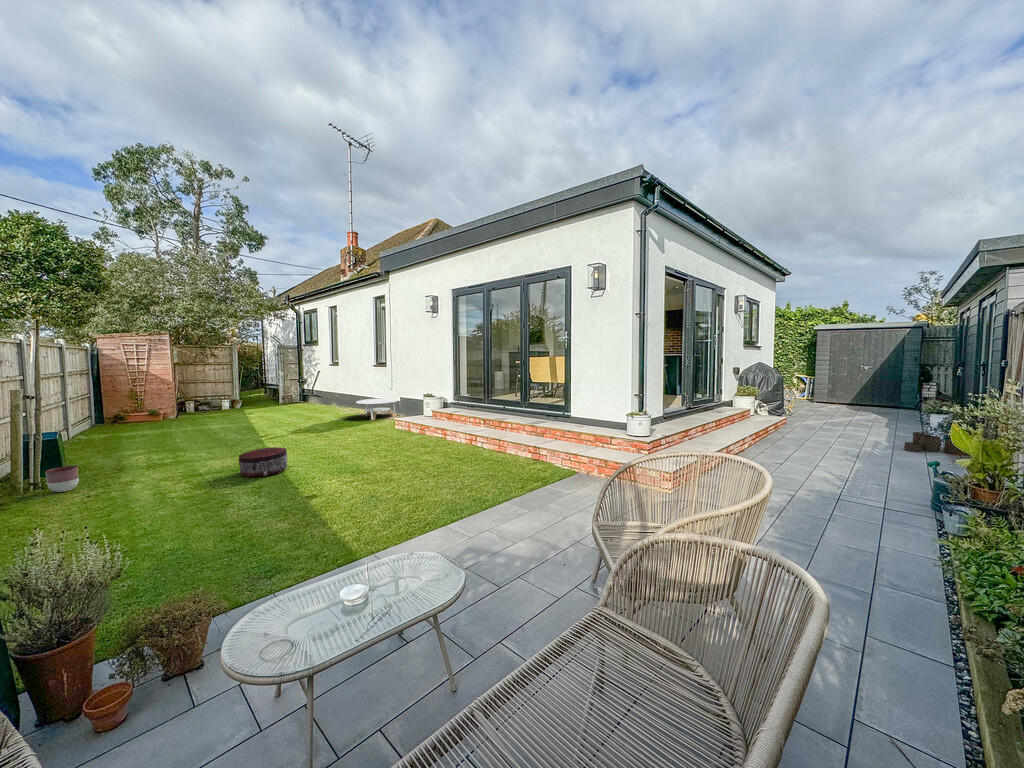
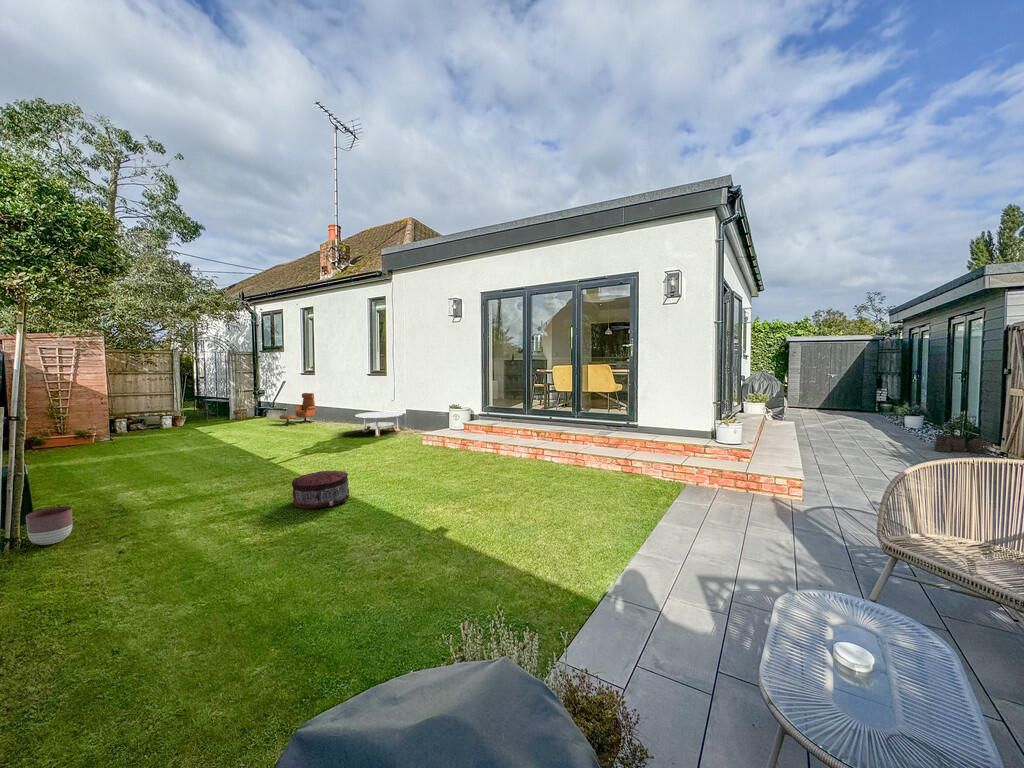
lounge chair: none [307,381,339,410] -> present [279,393,316,426]

